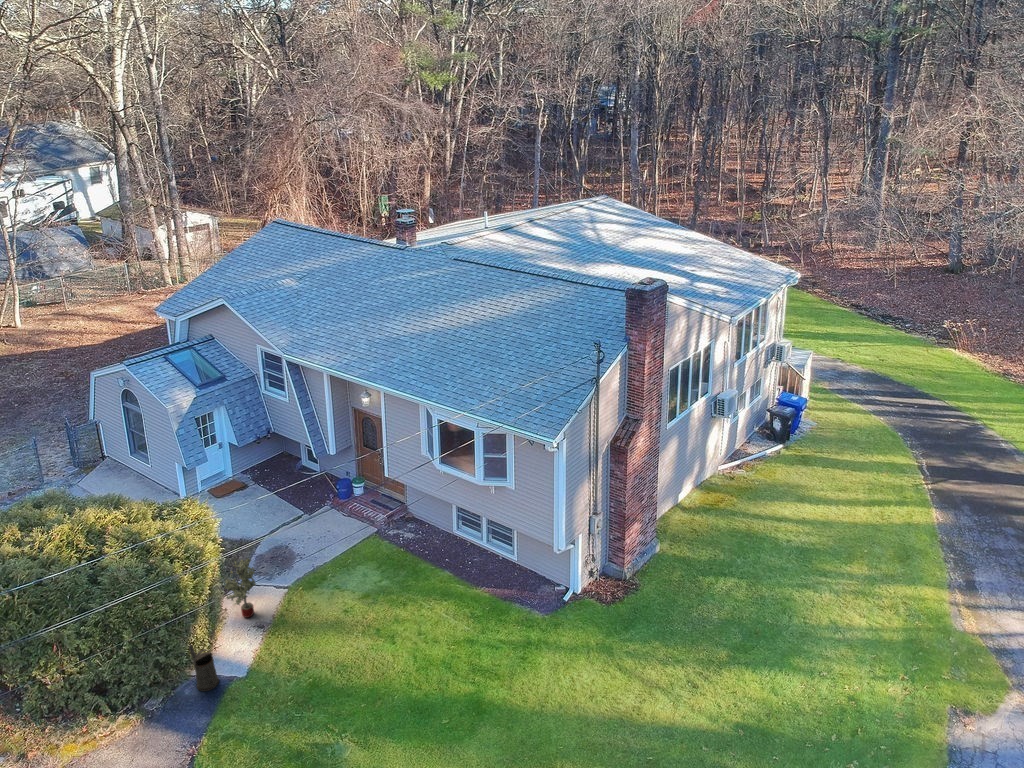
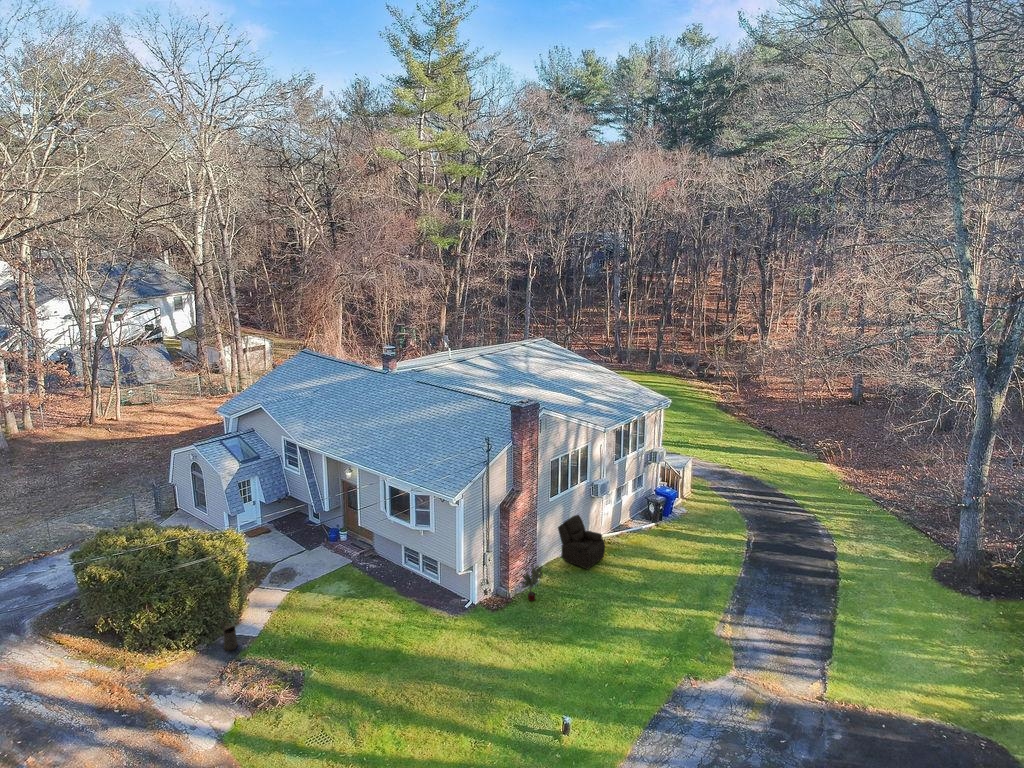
chair: none [677,449,744,529] -> present [558,515,605,569]
potted tree: present [225,558,256,618] -> present [521,564,543,601]

